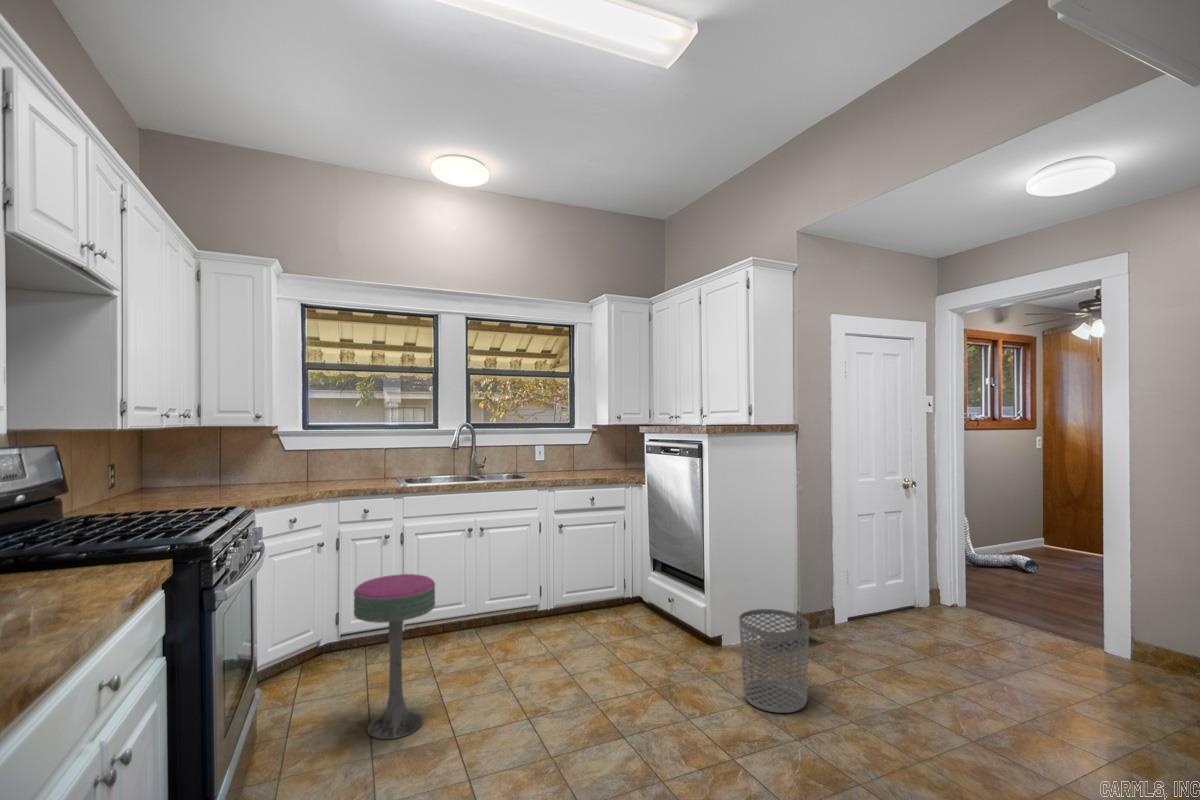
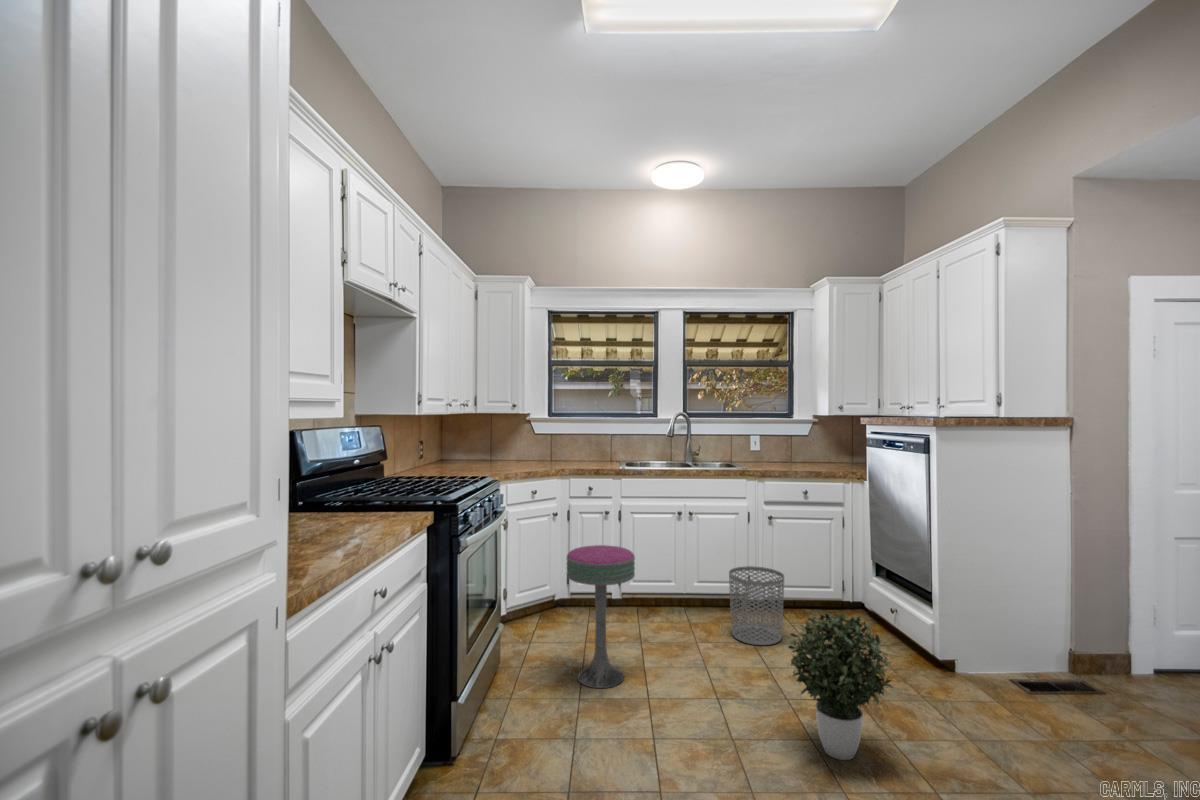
waste bin: present [739,609,809,713] -> present [729,566,784,645]
potted plant: none [604,613,697,752] -> present [788,613,893,760]

